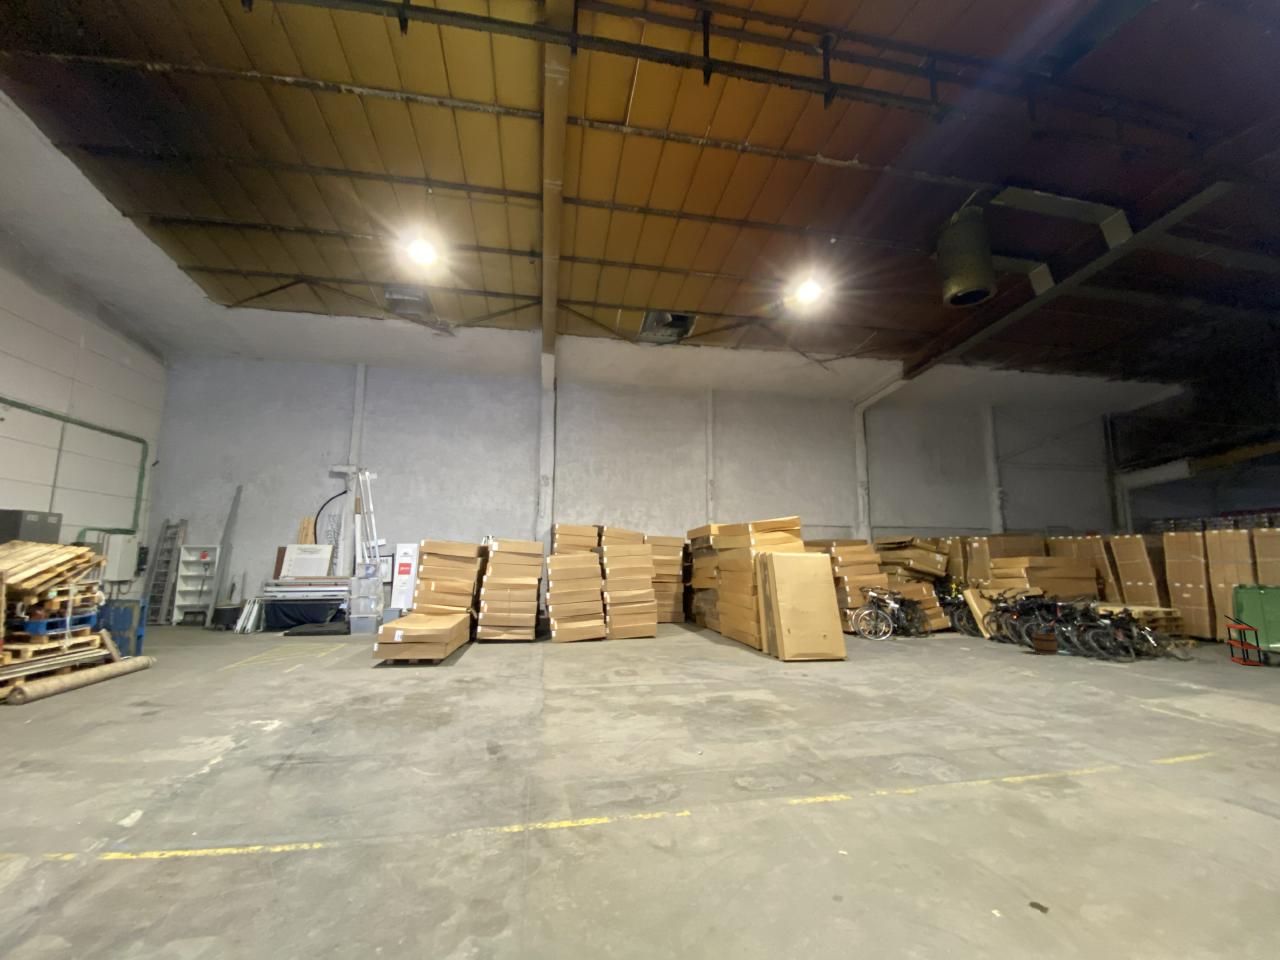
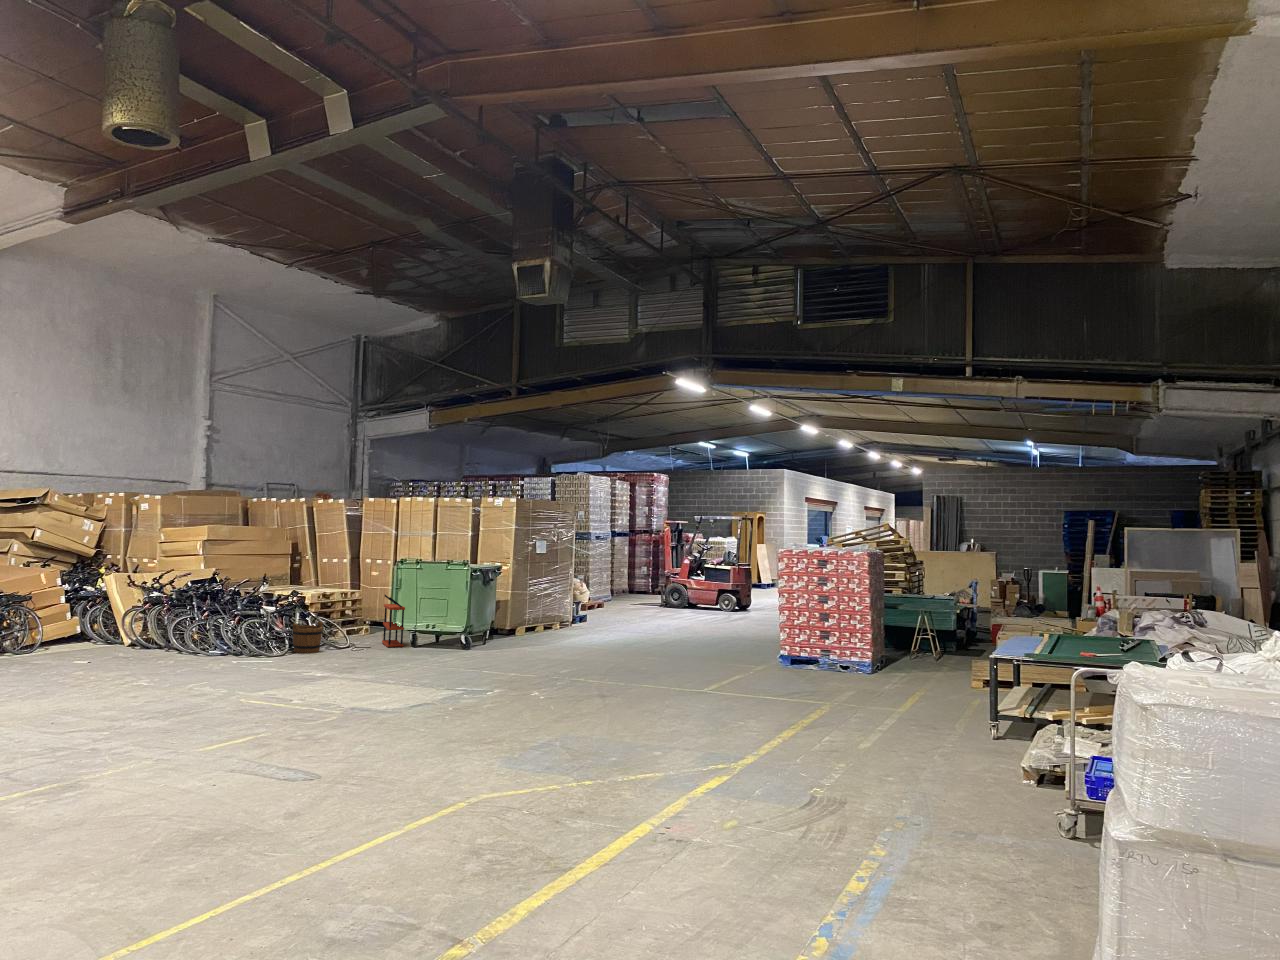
bucket: present [1031,630,1058,655] -> present [291,622,323,653]

